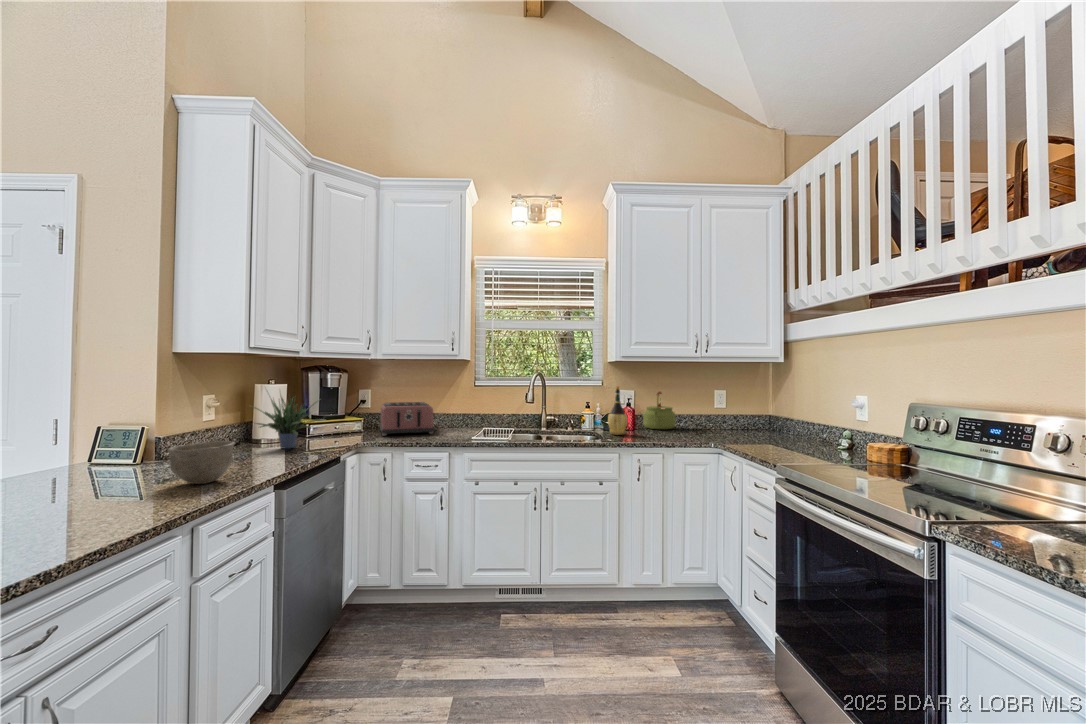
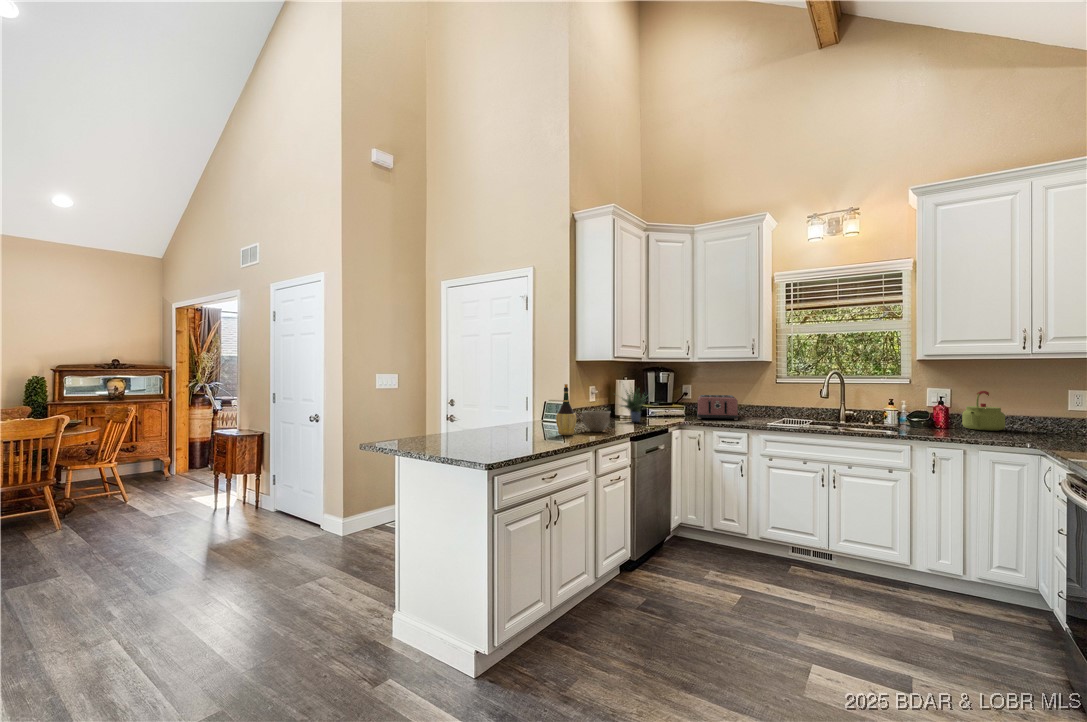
wine bottle: present [608,386,627,435] -> present [556,384,576,435]

